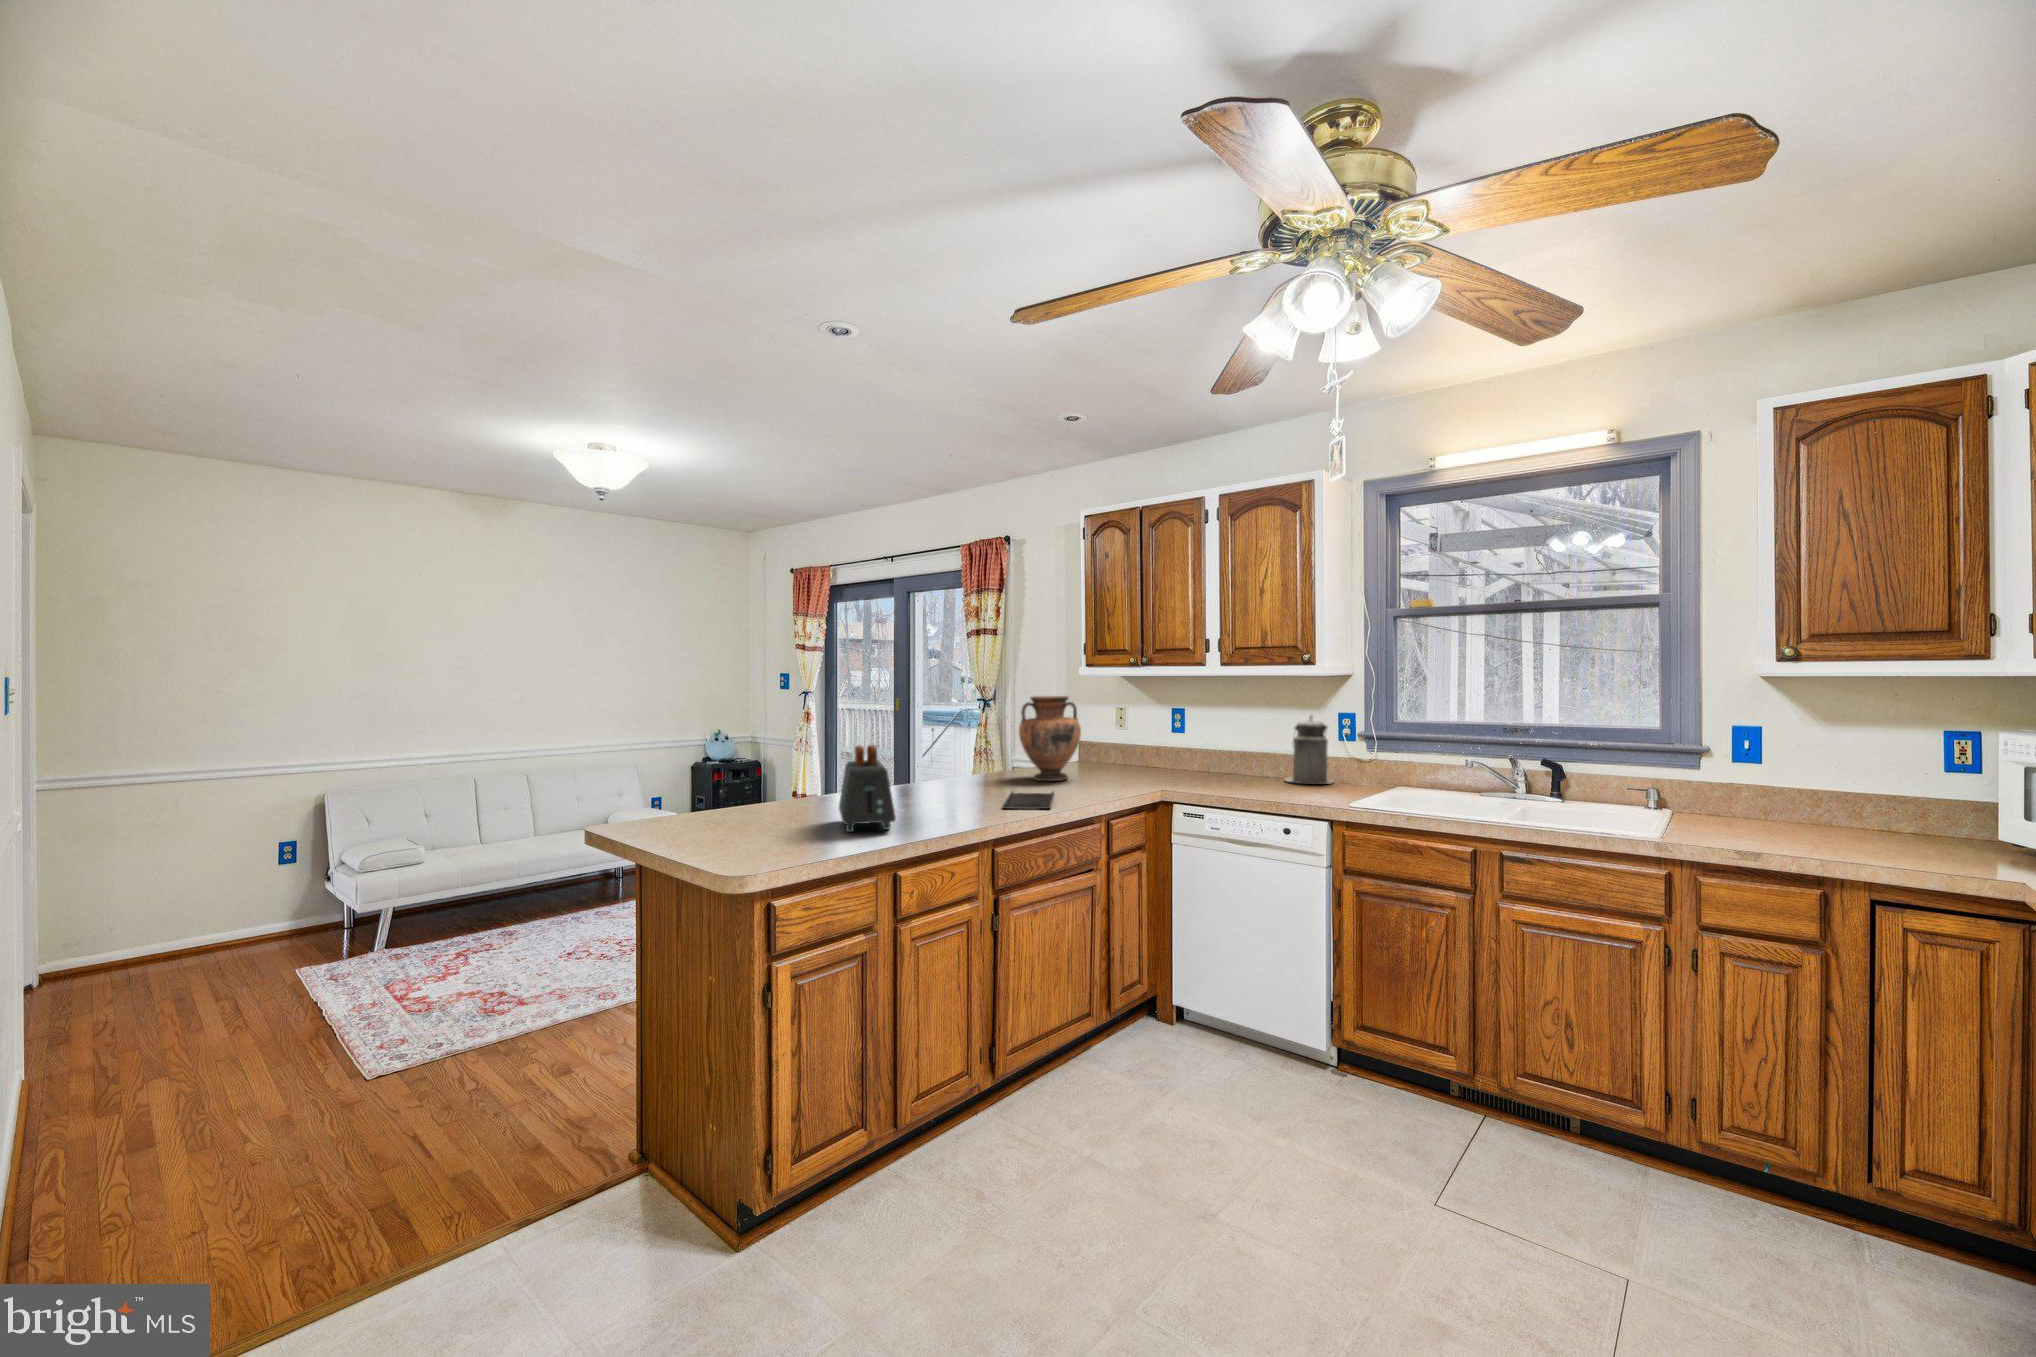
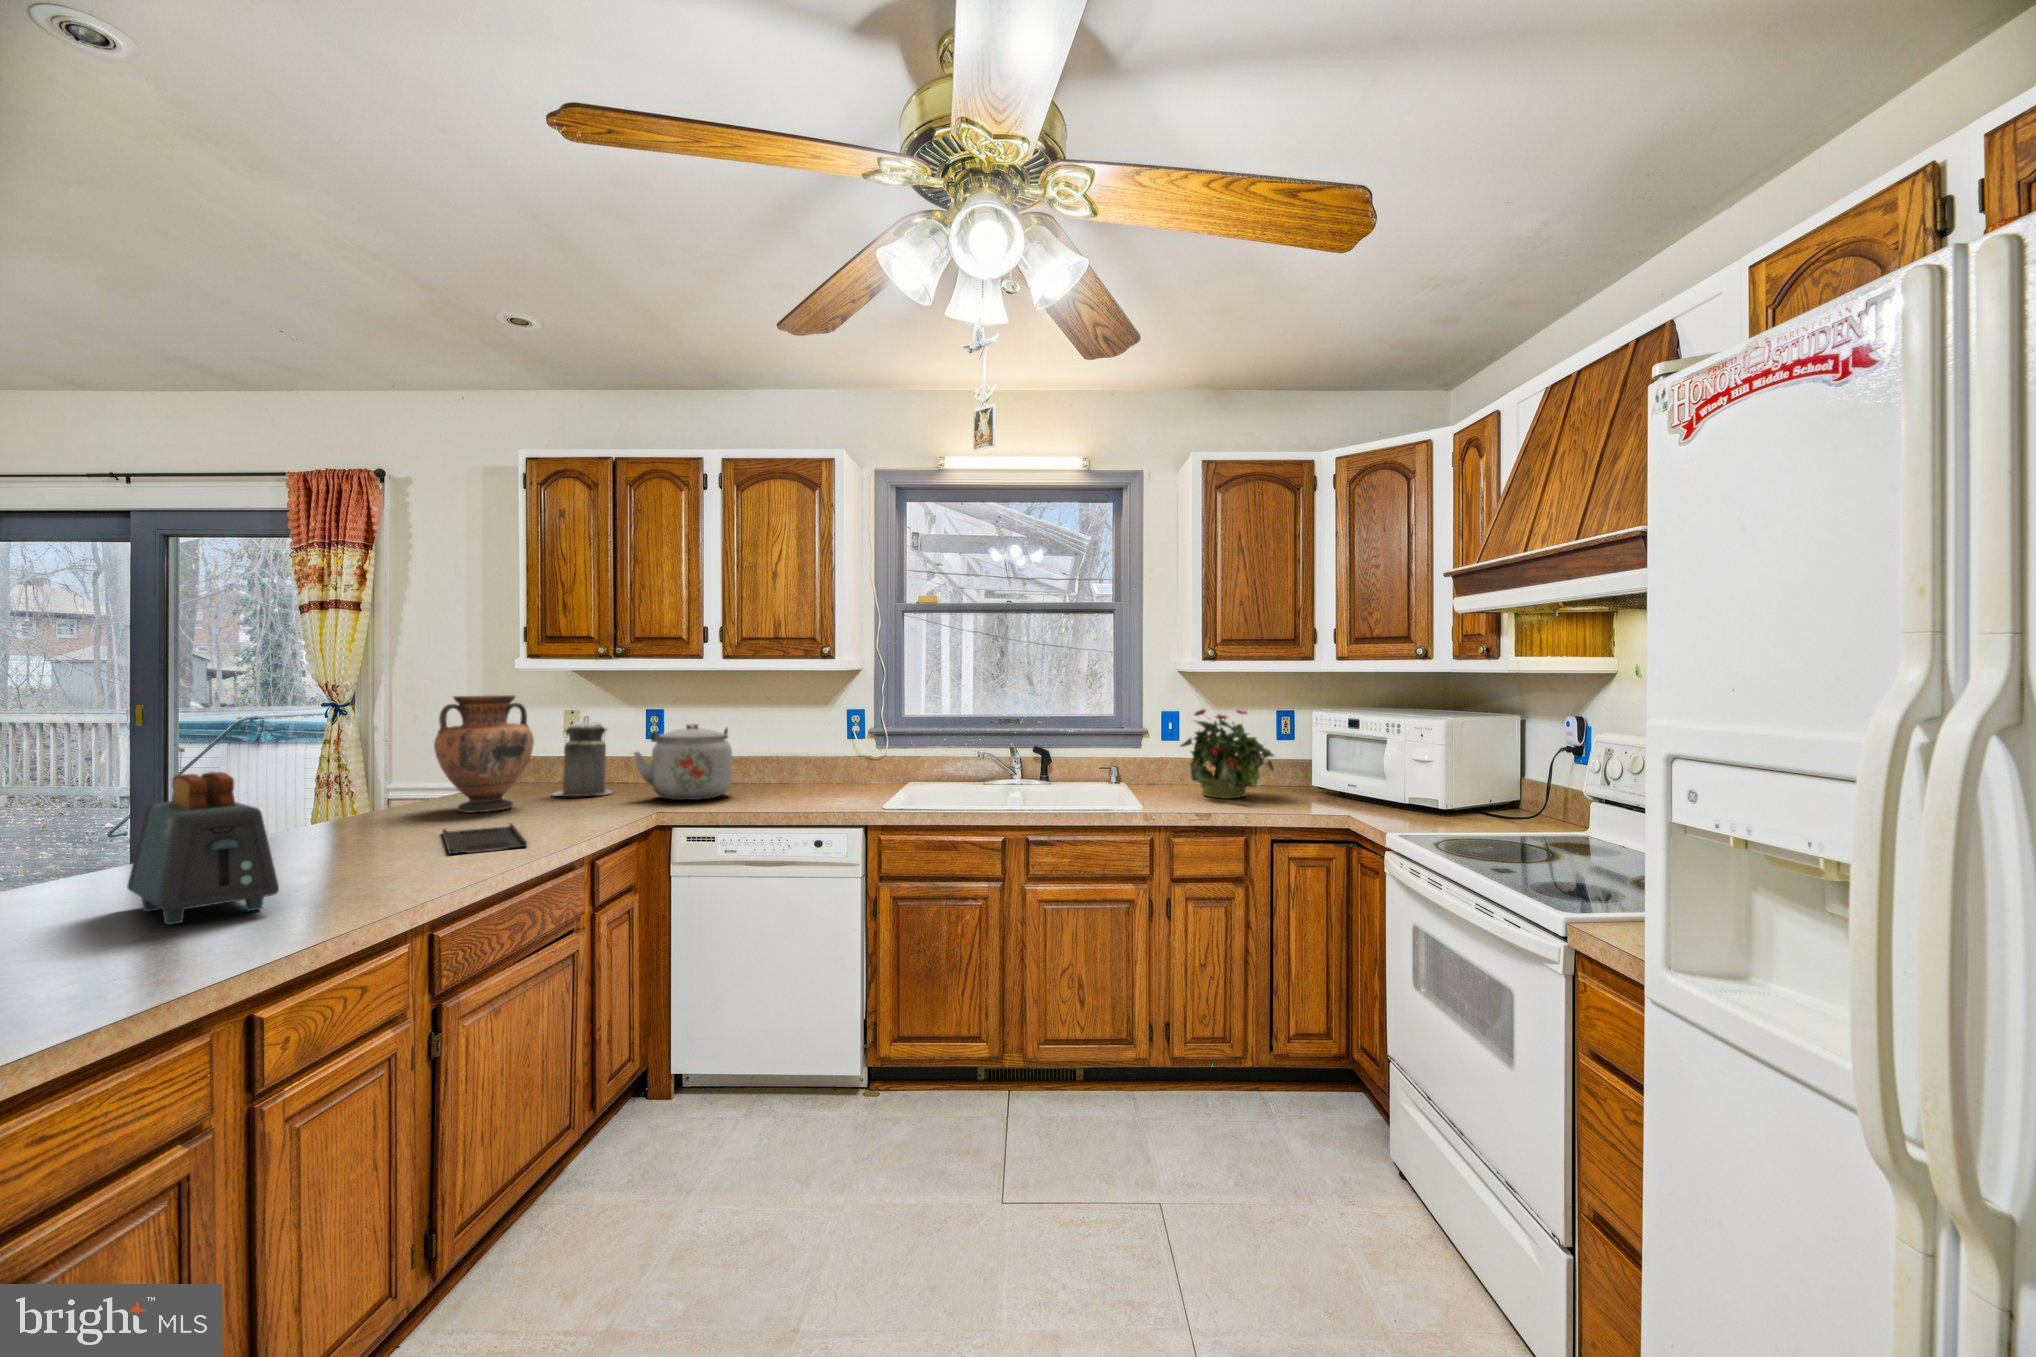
canister: present [1285,716,1332,784] -> present [553,716,612,796]
kettle: none [1150,721,1228,785] -> present [634,723,732,800]
potted plant: none [1737,724,1903,840] -> present [1181,709,1274,798]

